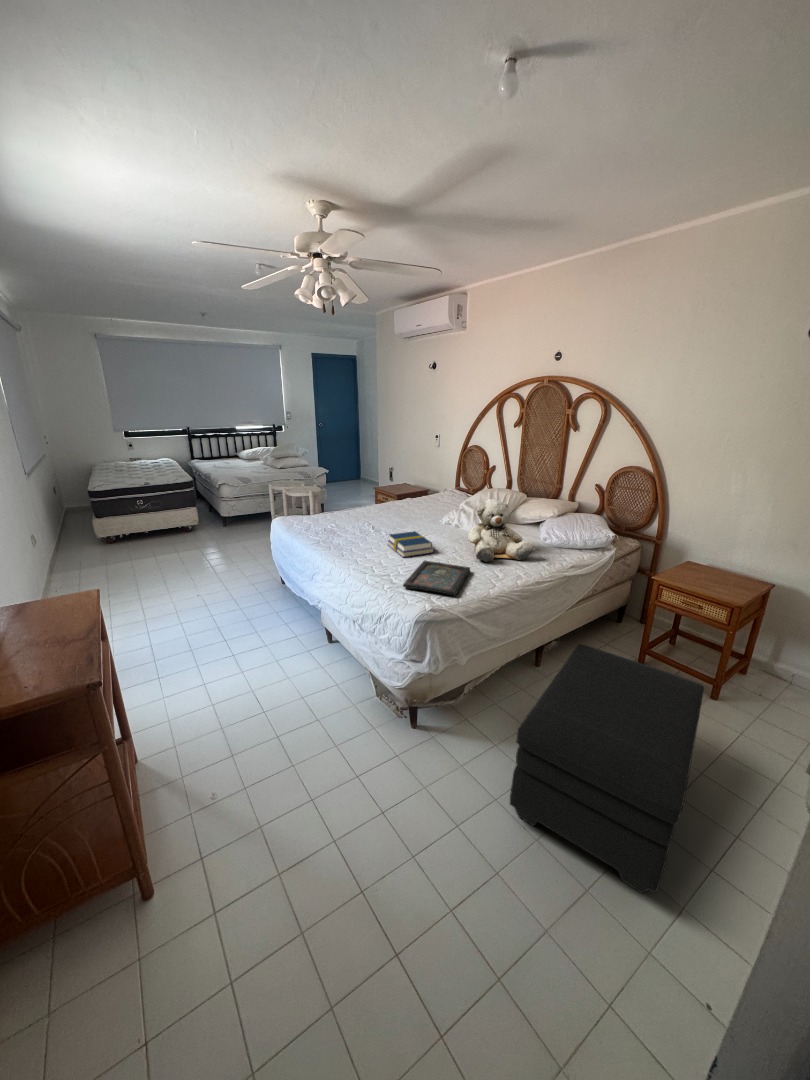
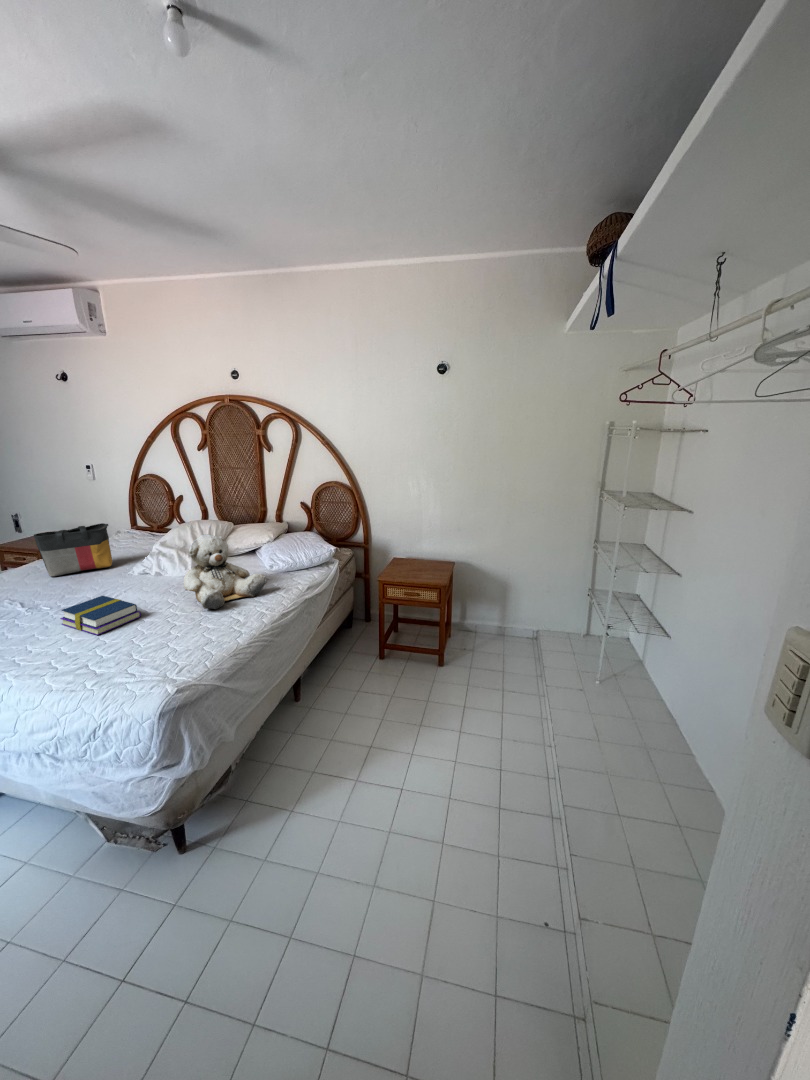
tote bag: none [390,479,434,513] -> present [34,523,112,576]
tray: present [403,561,470,595] -> none [117,621,202,675]
ottoman: present [510,644,704,893] -> none [325,660,479,873]

